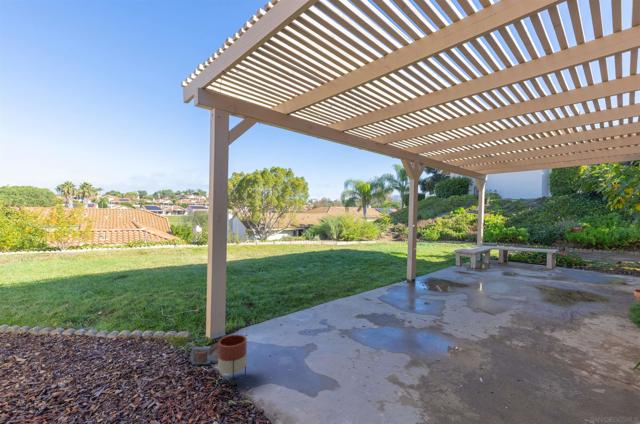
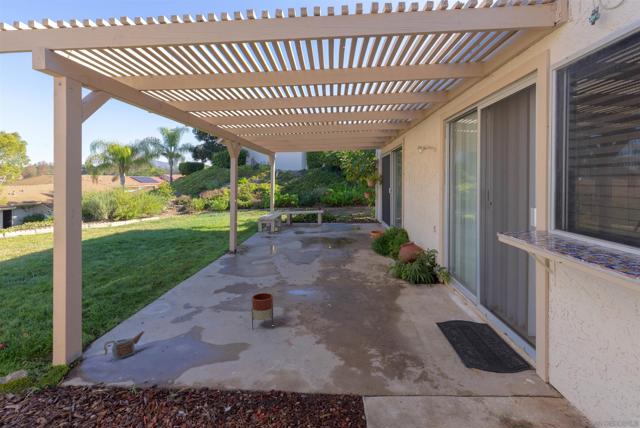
planter: present [218,334,247,390] -> present [252,293,274,329]

